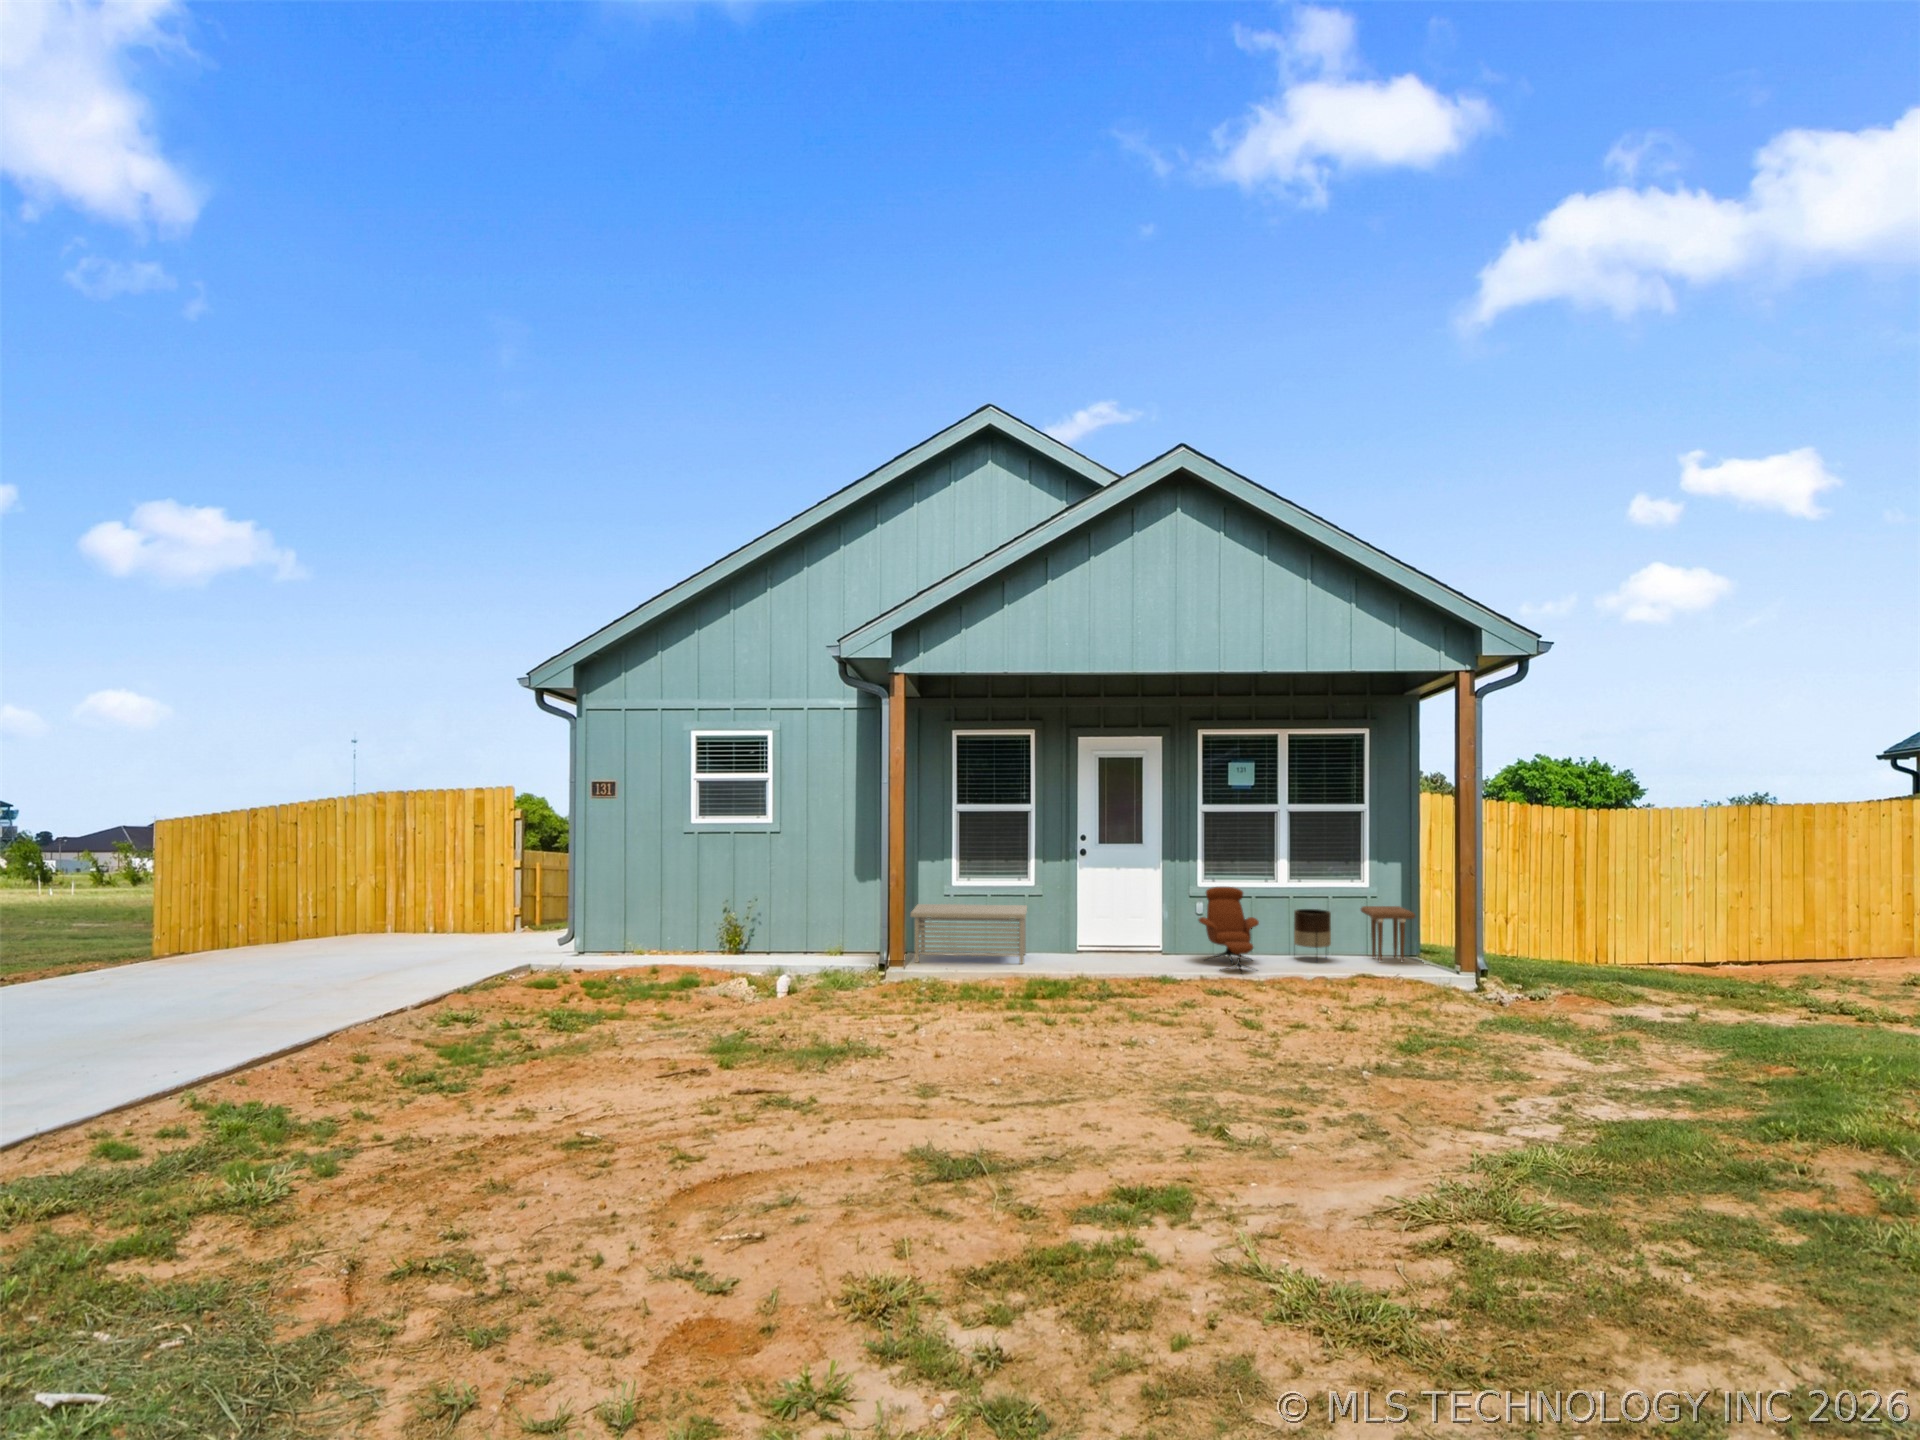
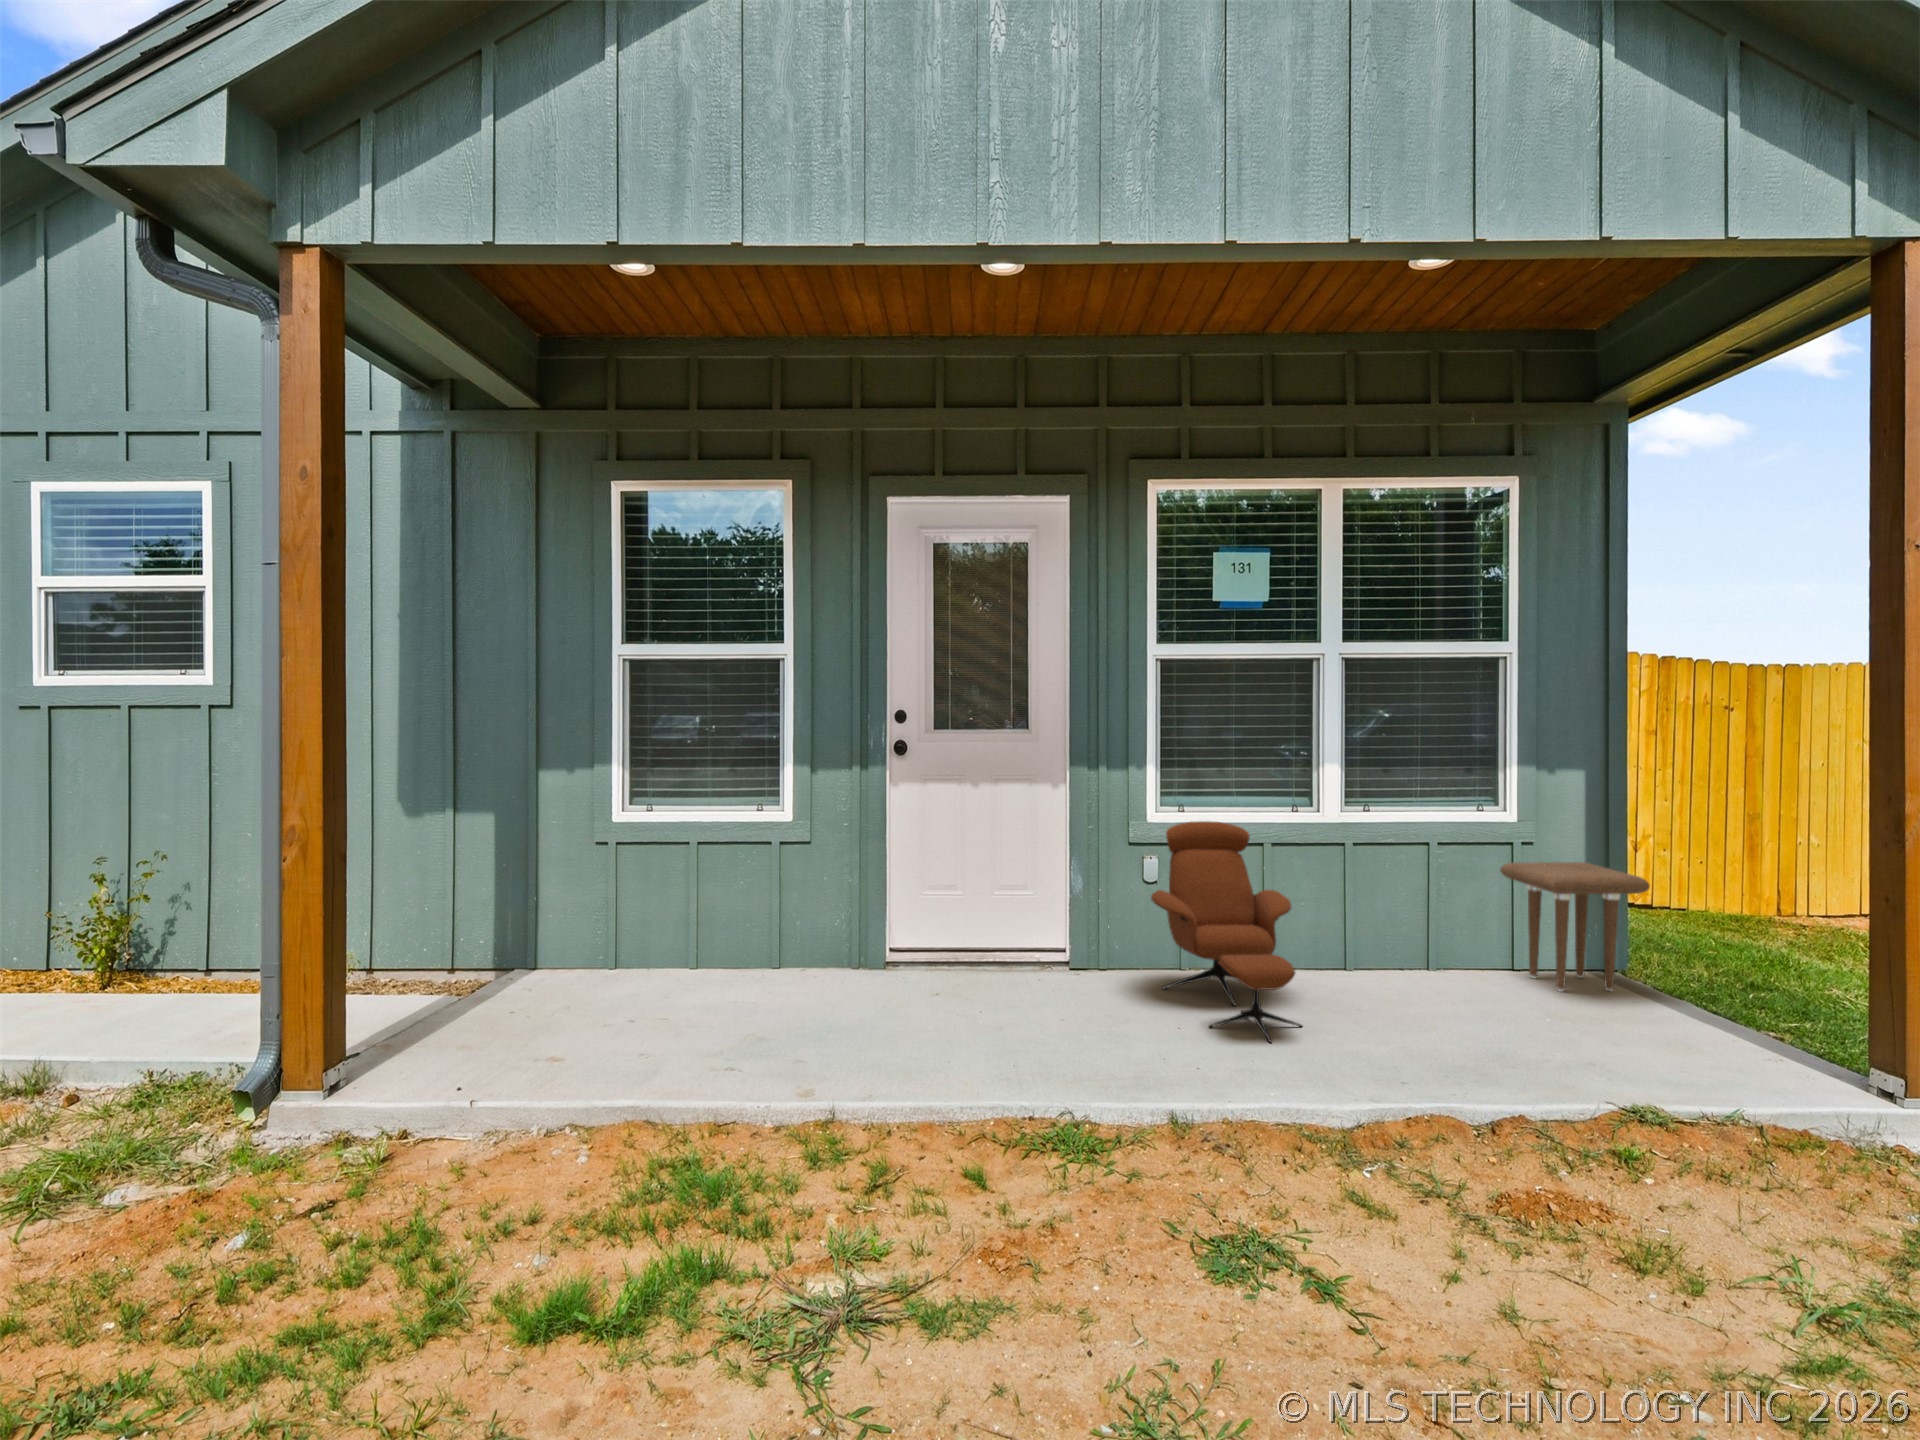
storage bench: present [910,904,1027,964] -> none [467,863,772,1009]
planter: present [1294,909,1331,948] -> none [1359,869,1449,995]

